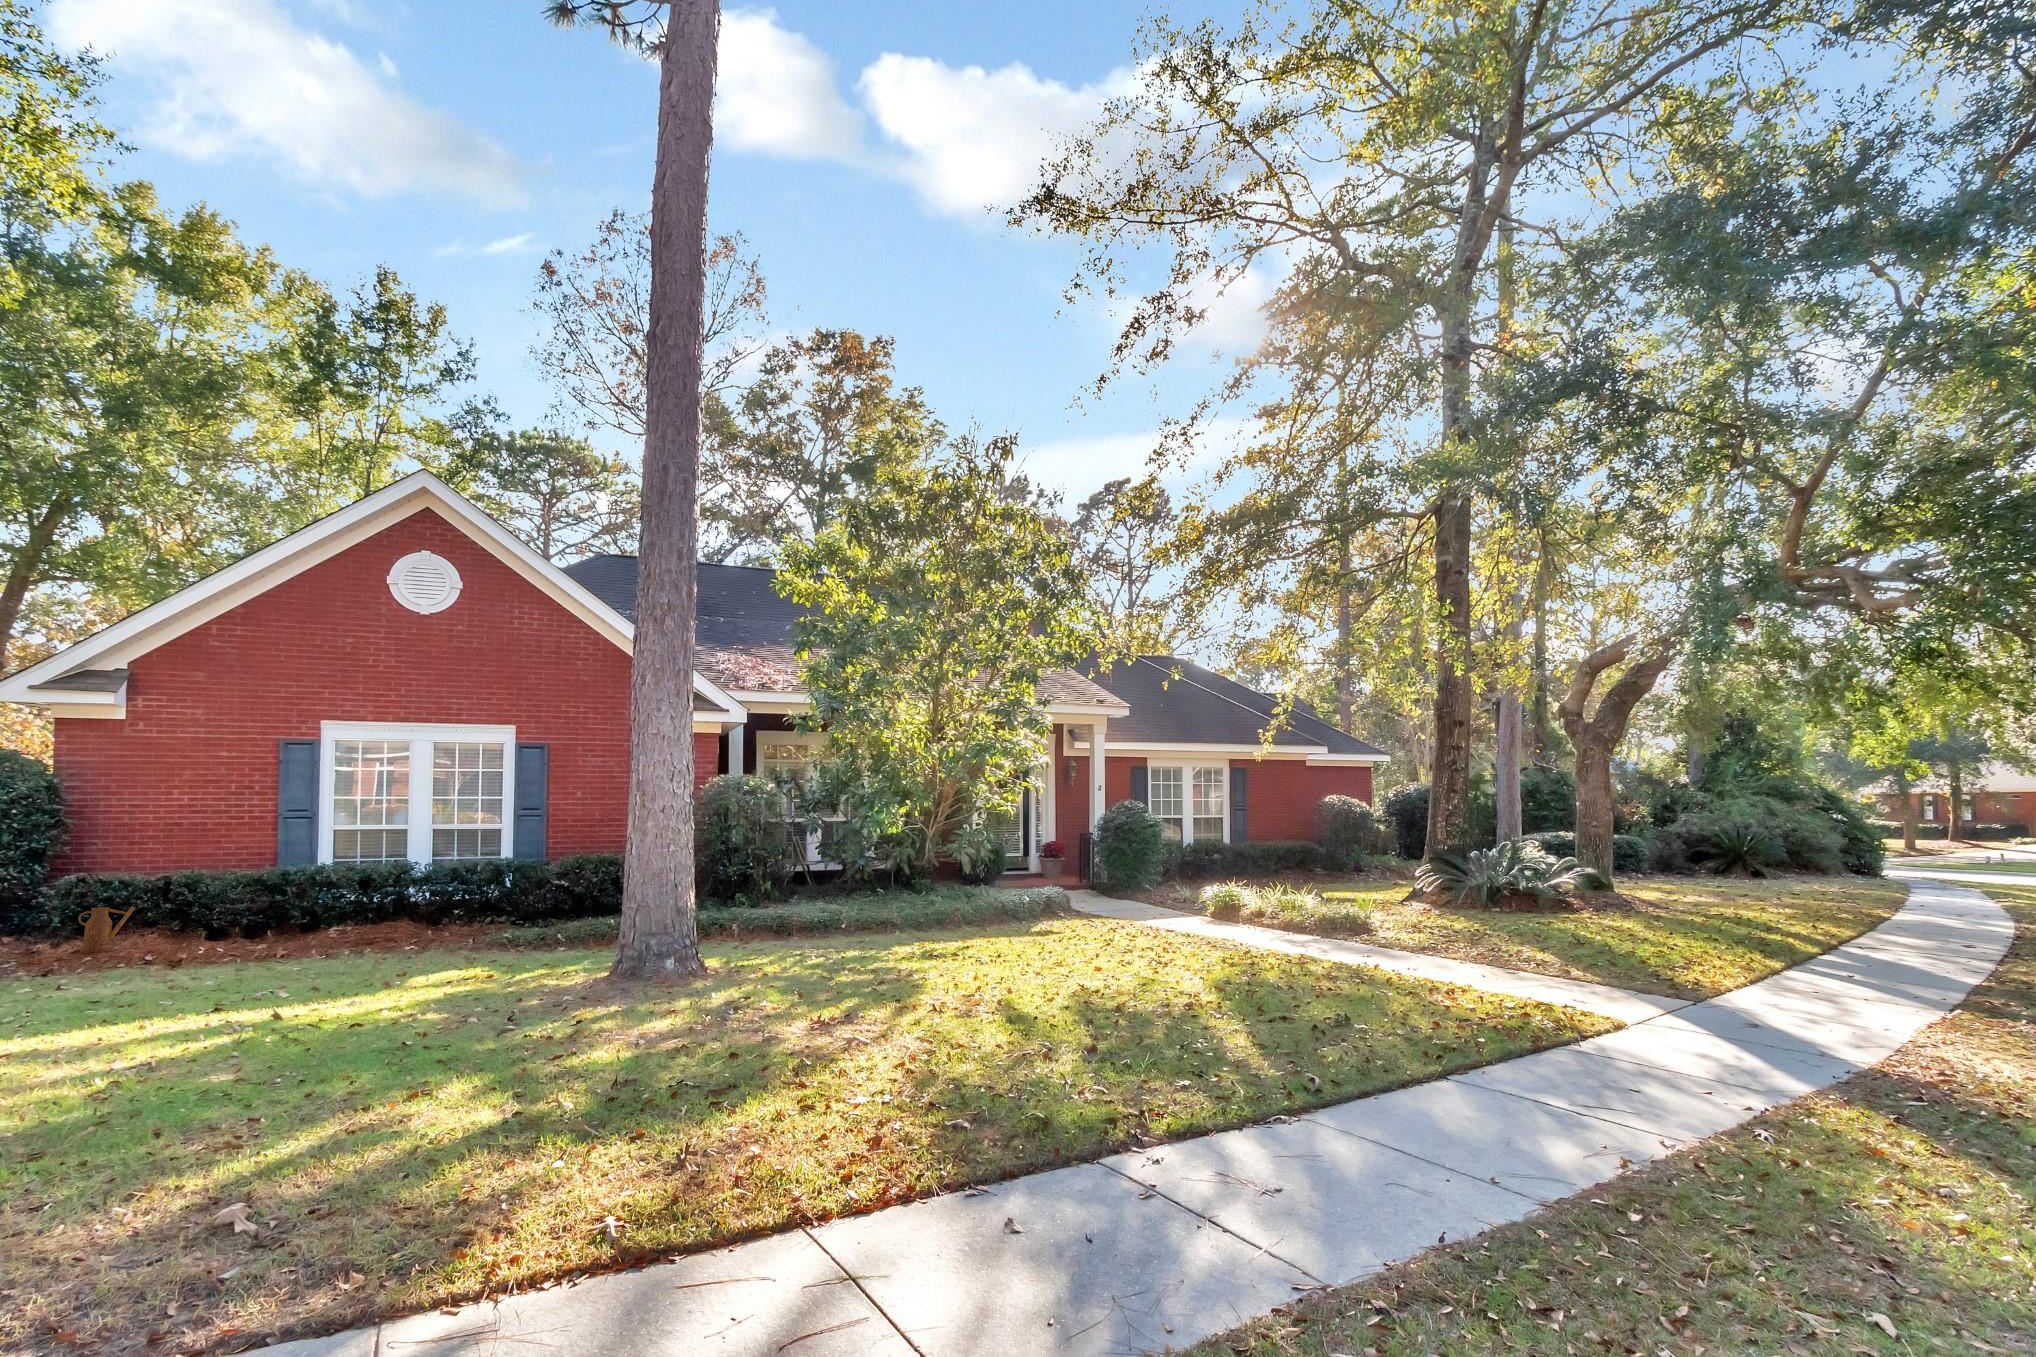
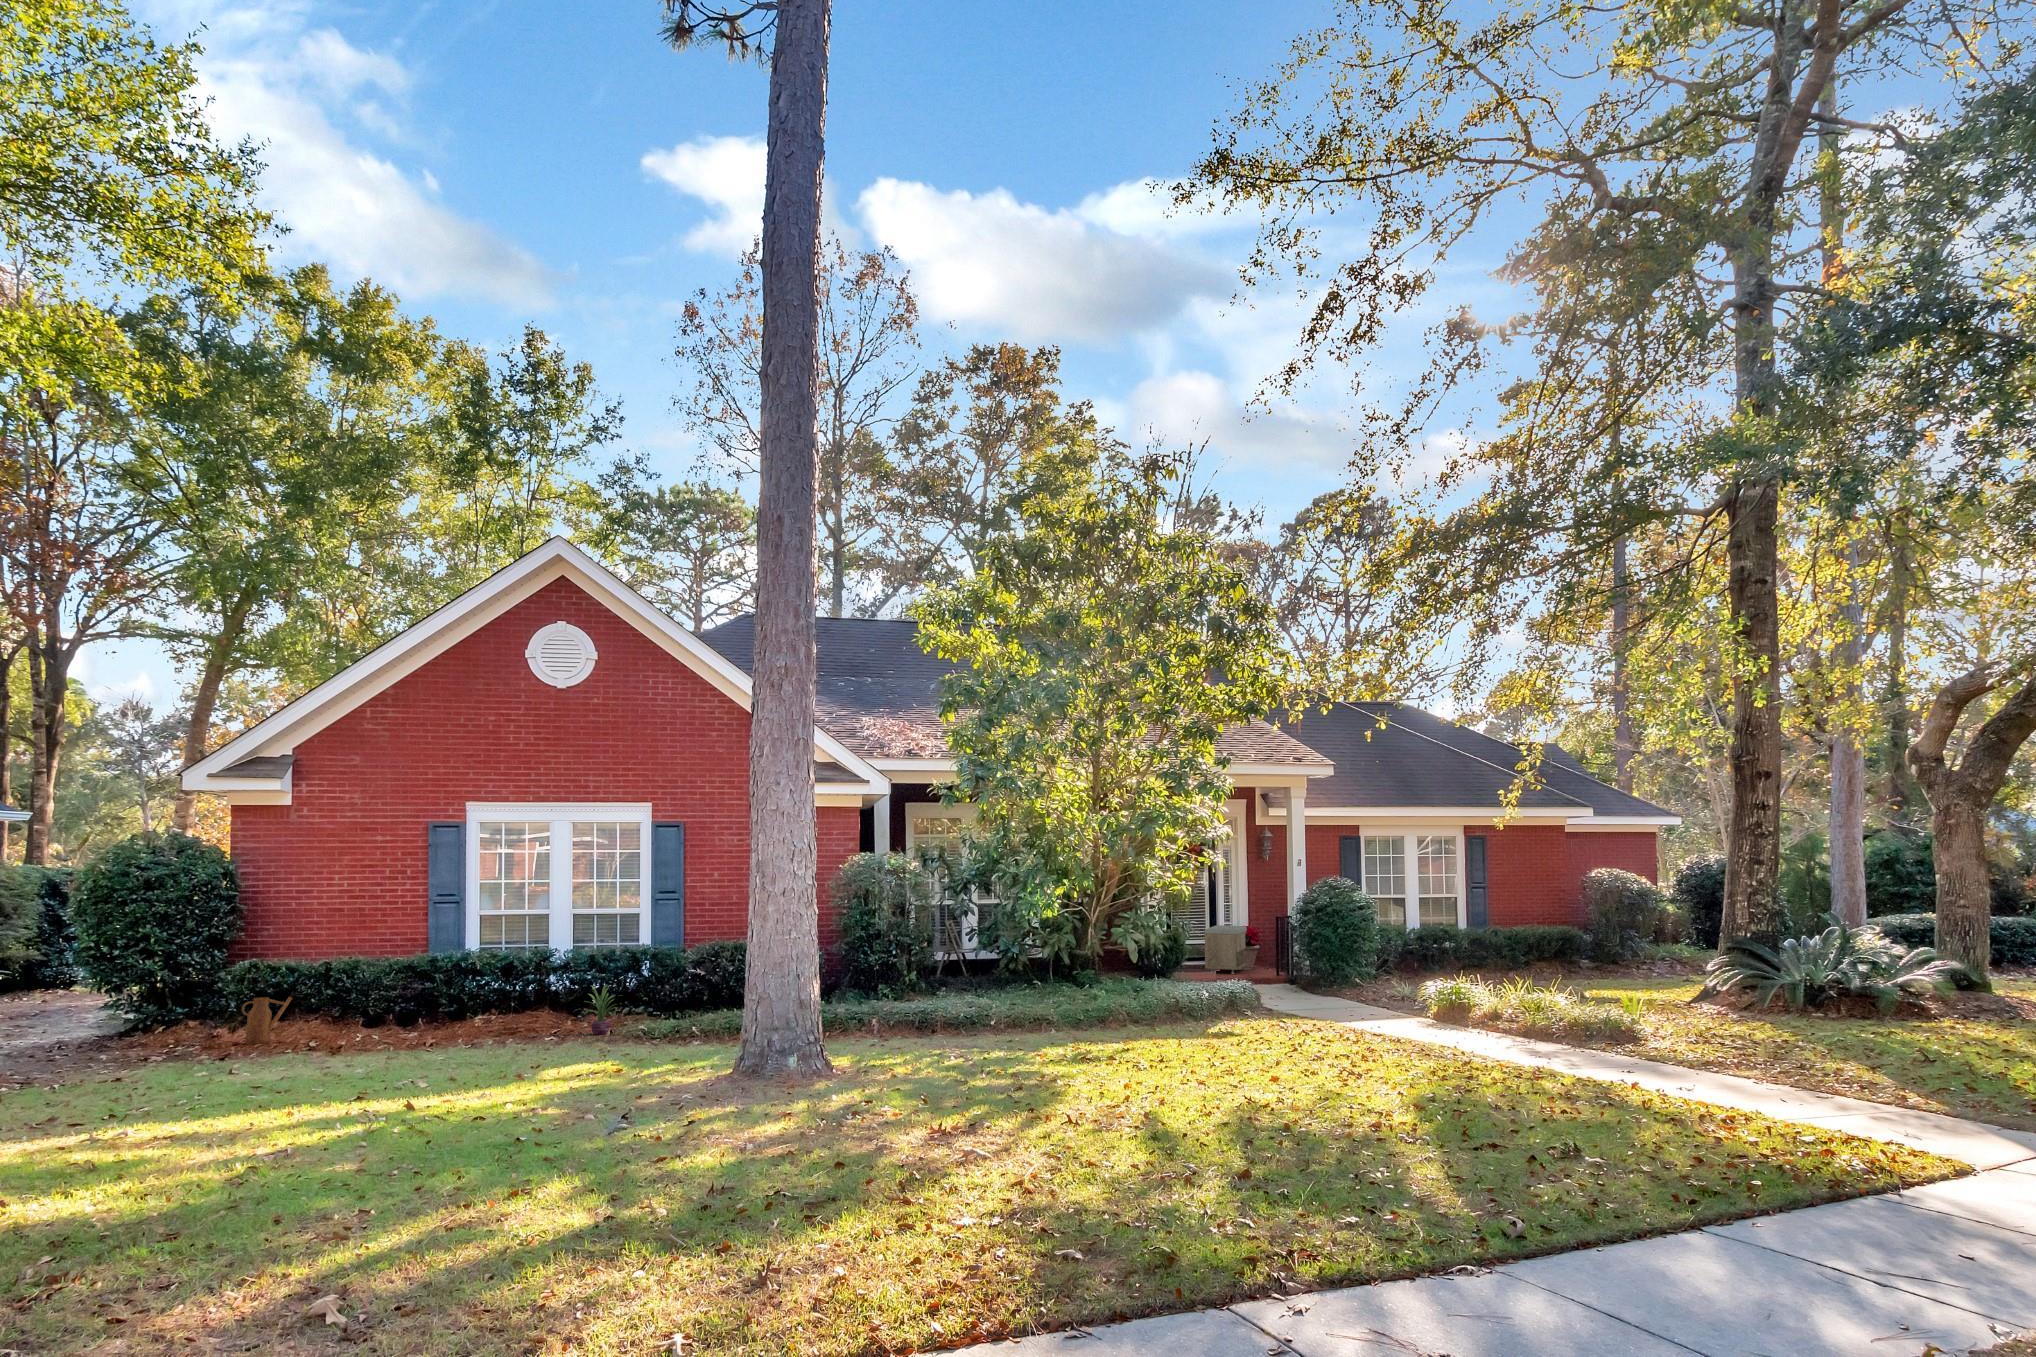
storage bench: none [1008,838,1042,879] -> present [1205,925,1247,974]
decorative plant: present [1353,849,1362,871] -> present [584,984,614,1035]

